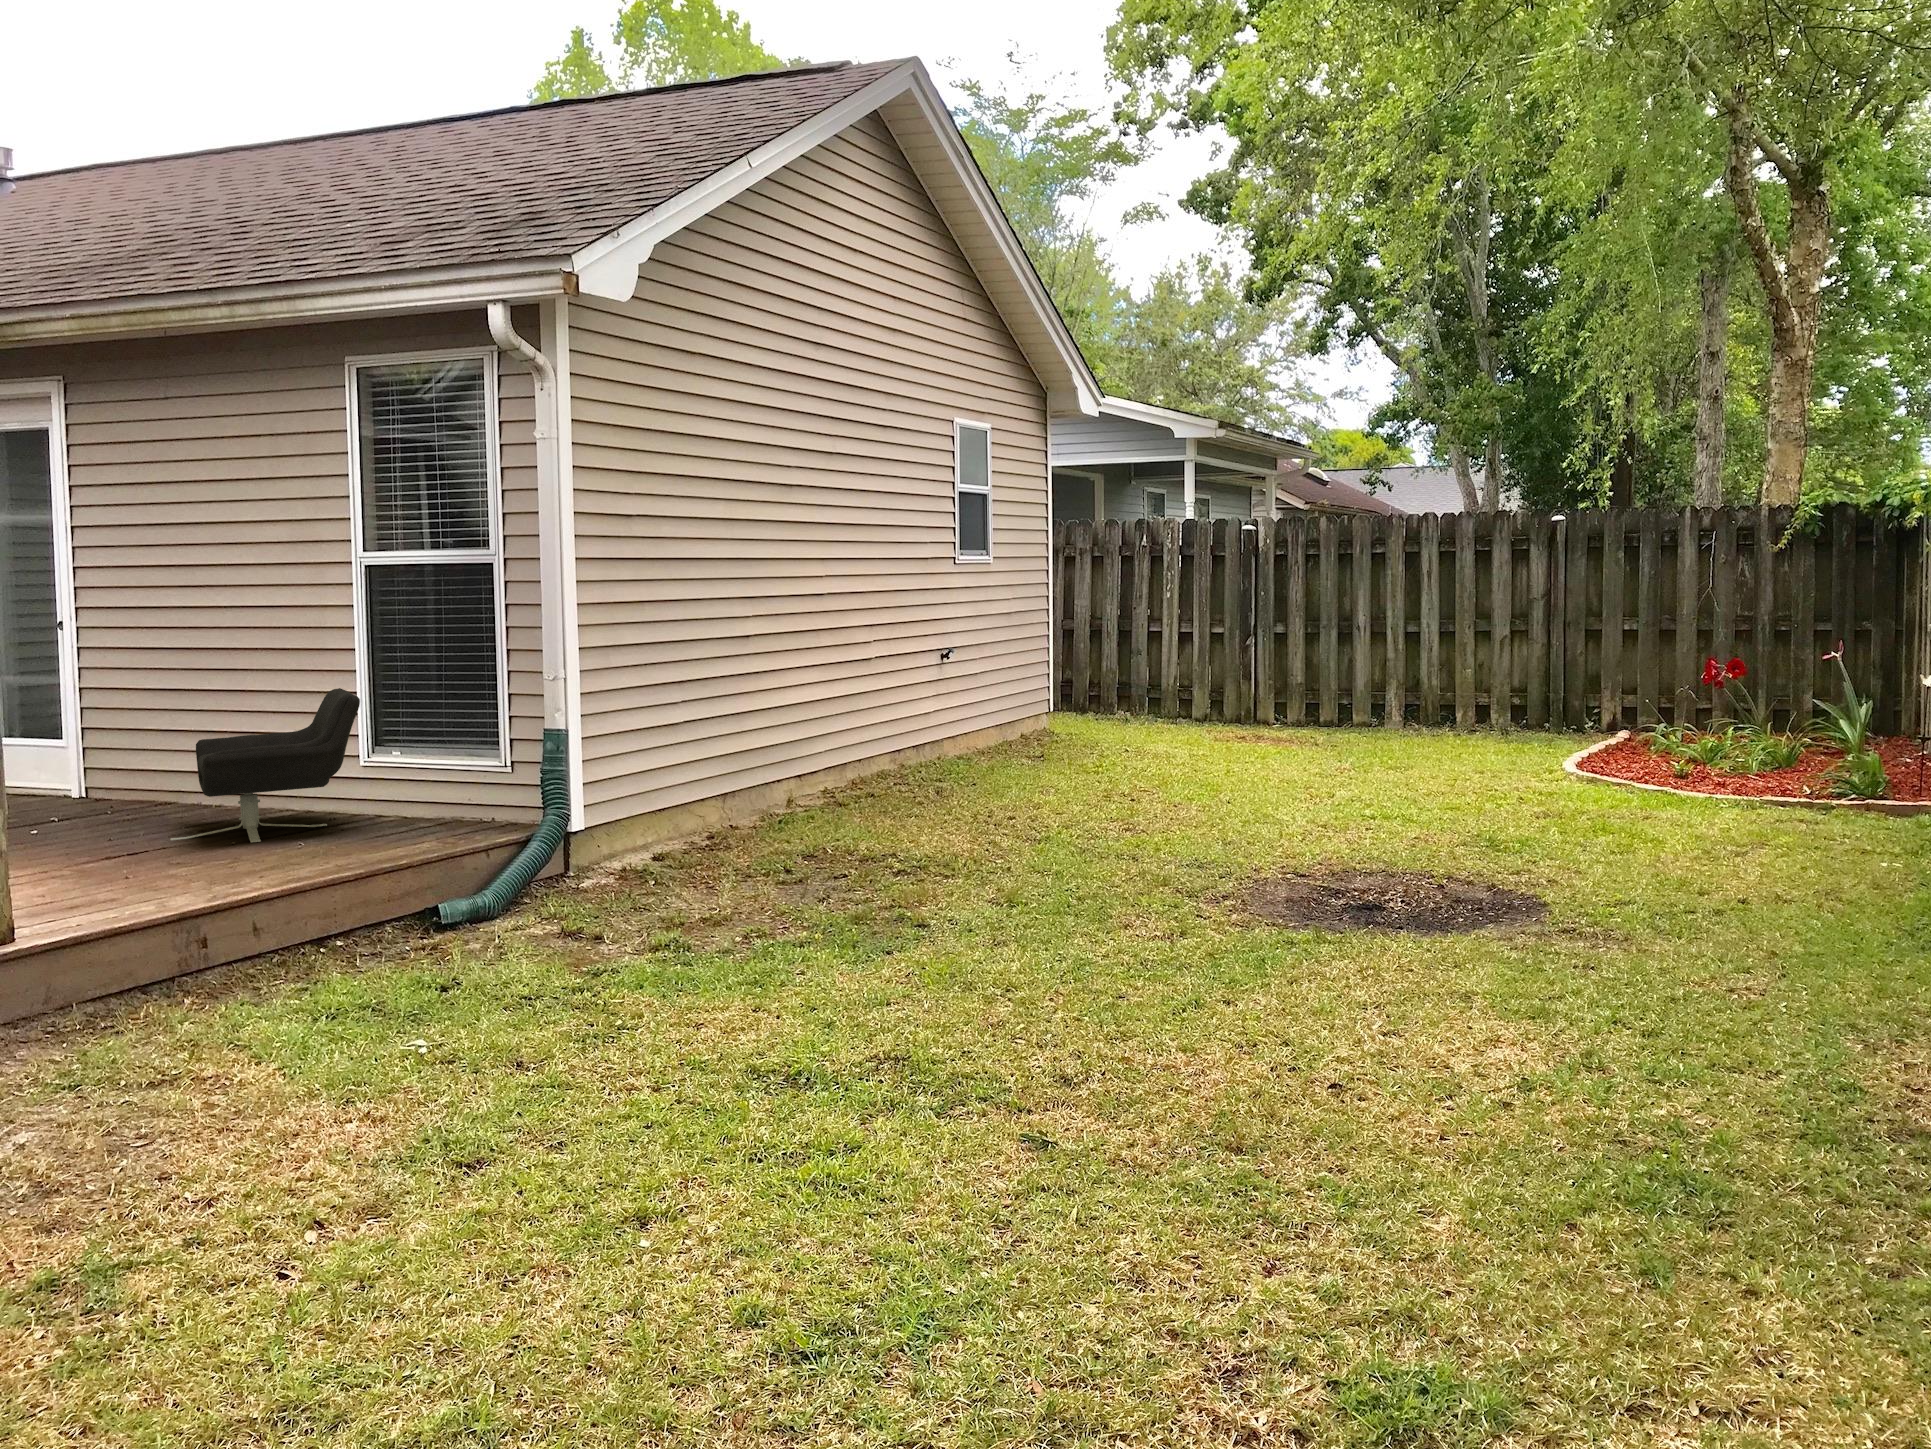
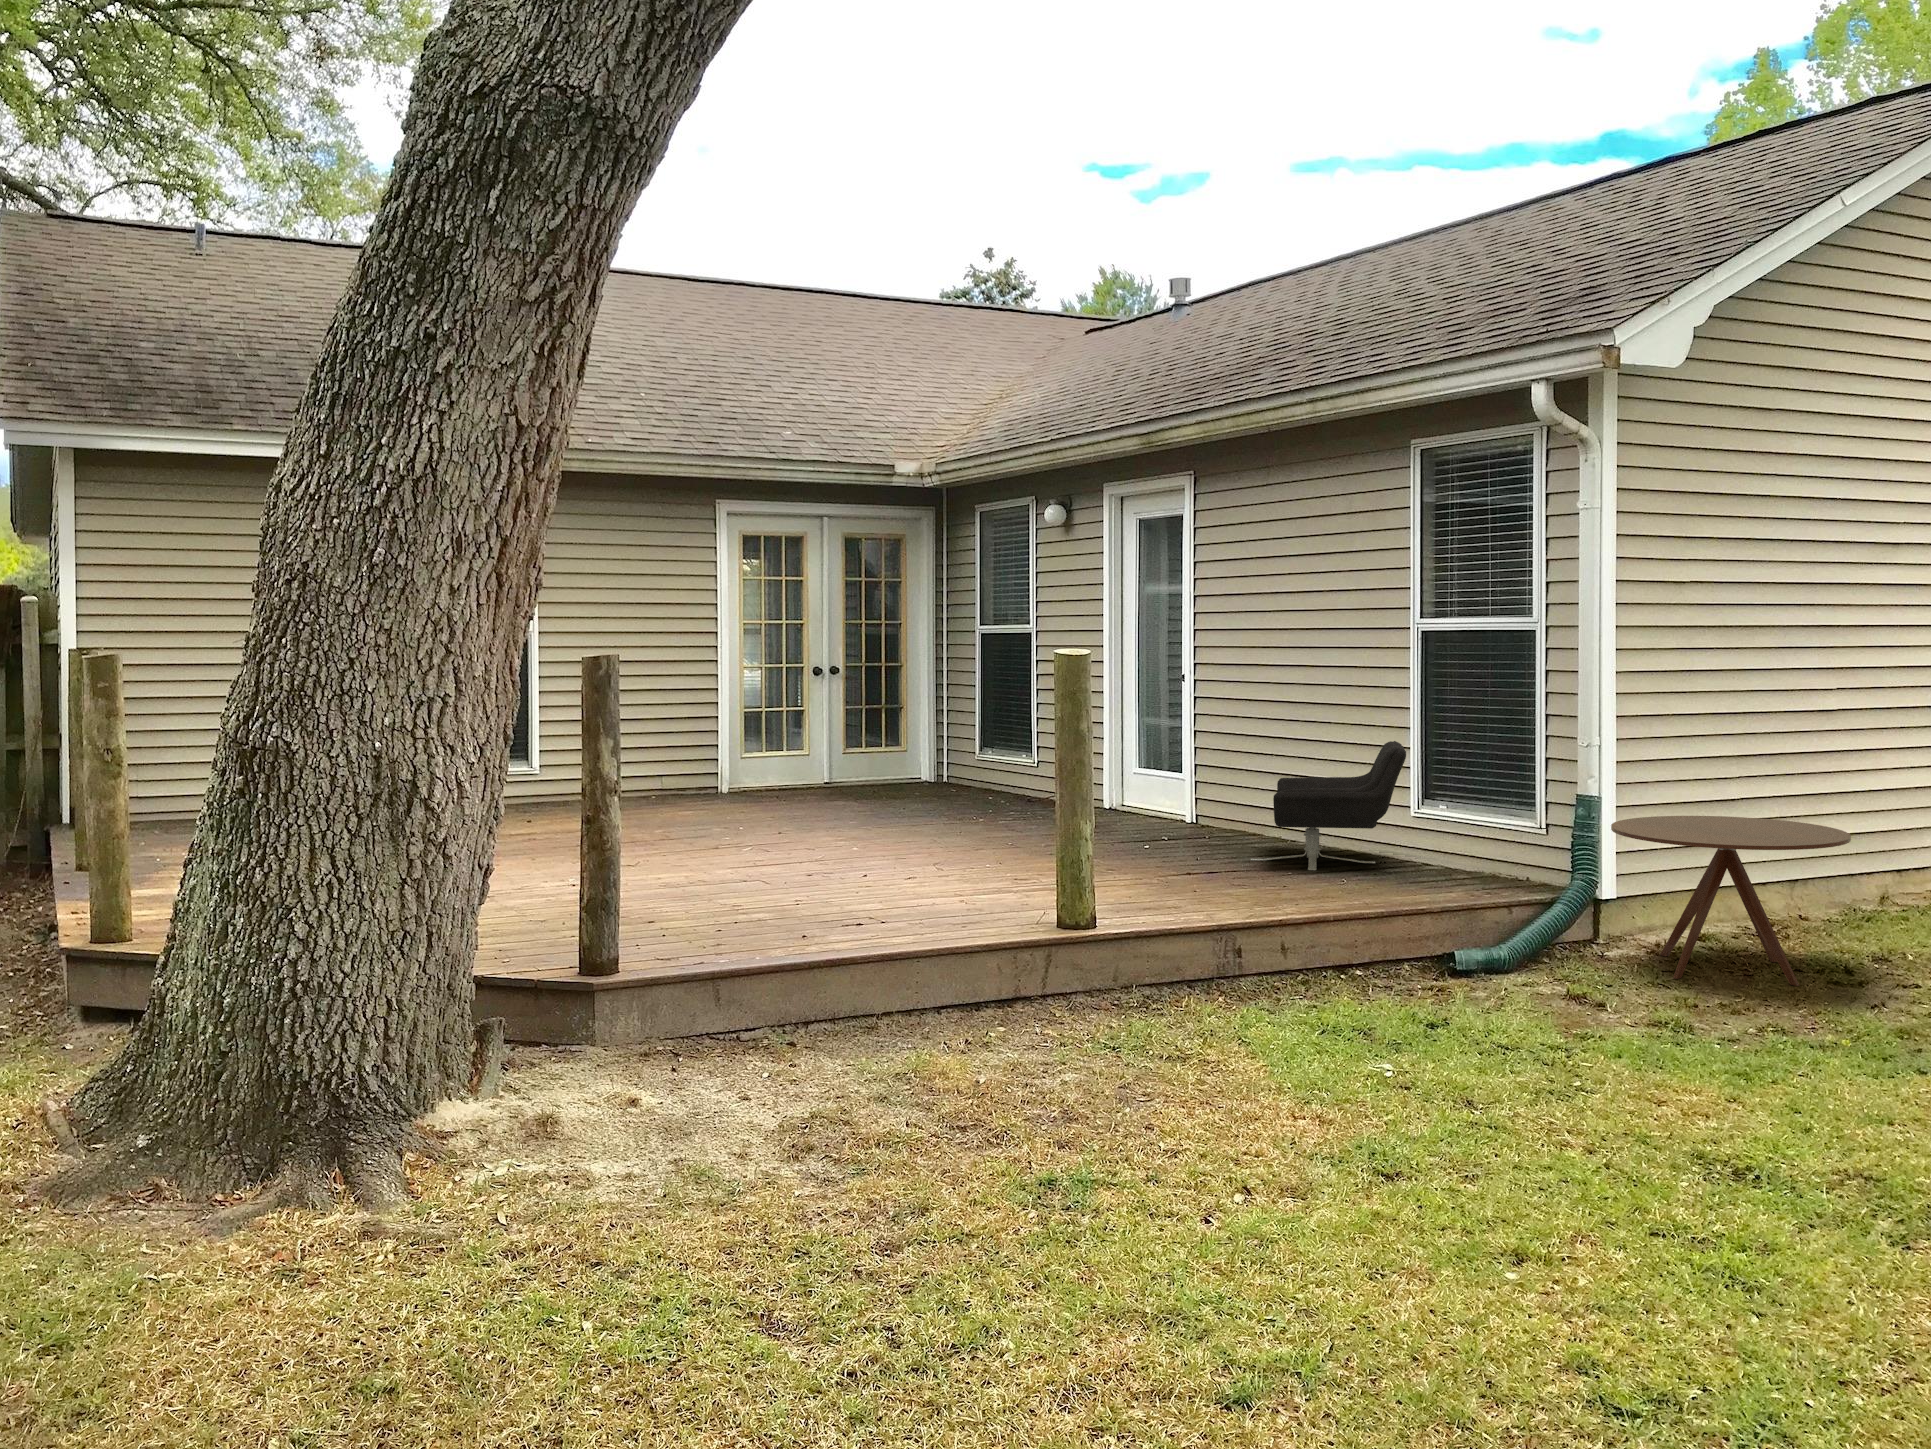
round table: none [585,739,787,898] -> present [1611,816,1851,986]

